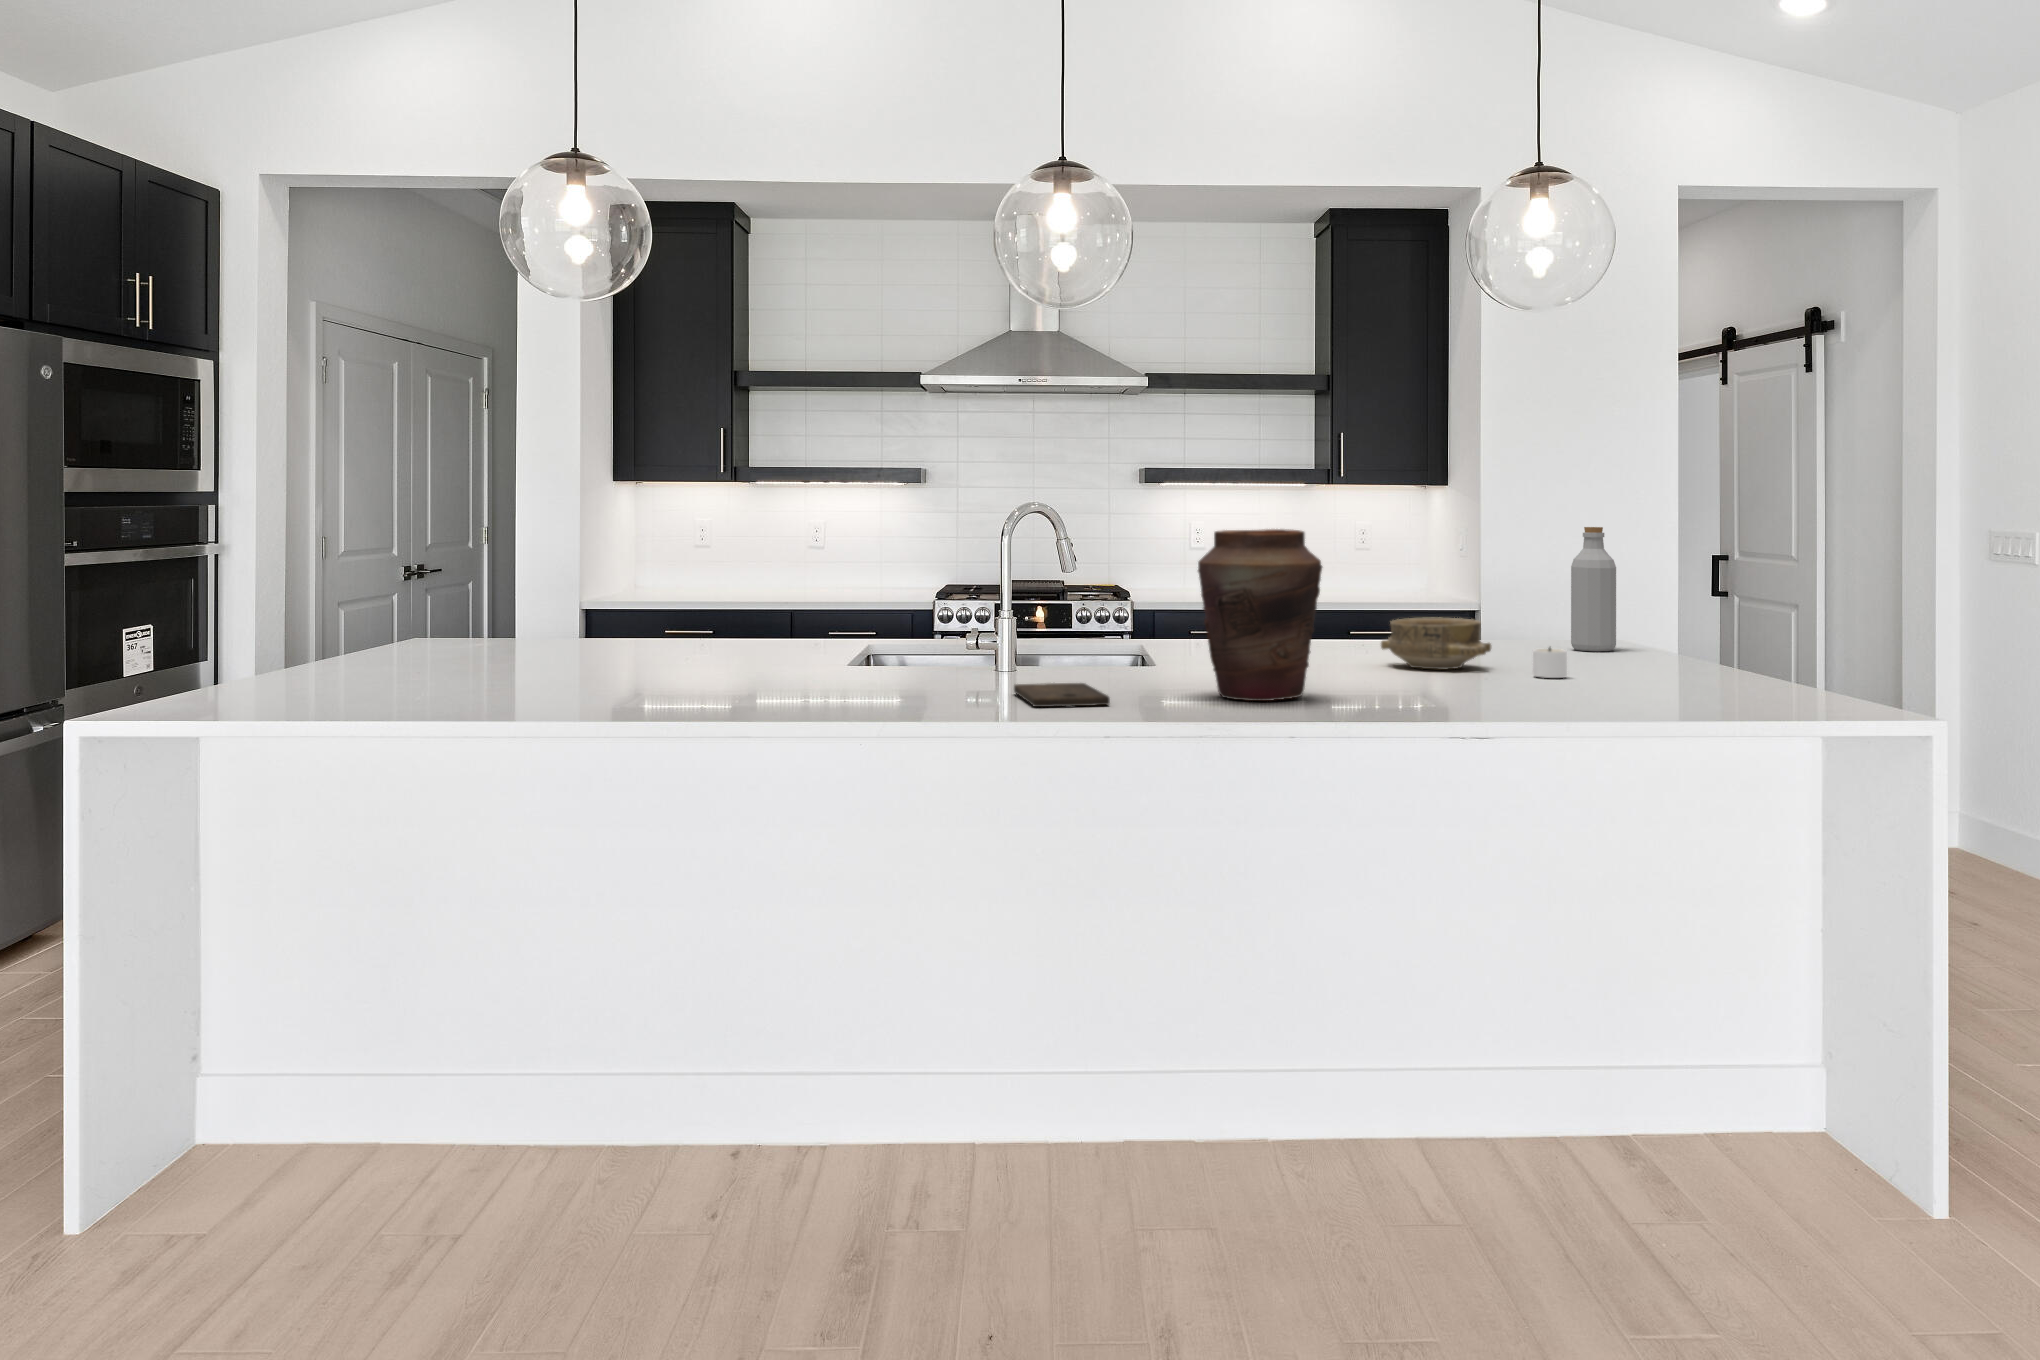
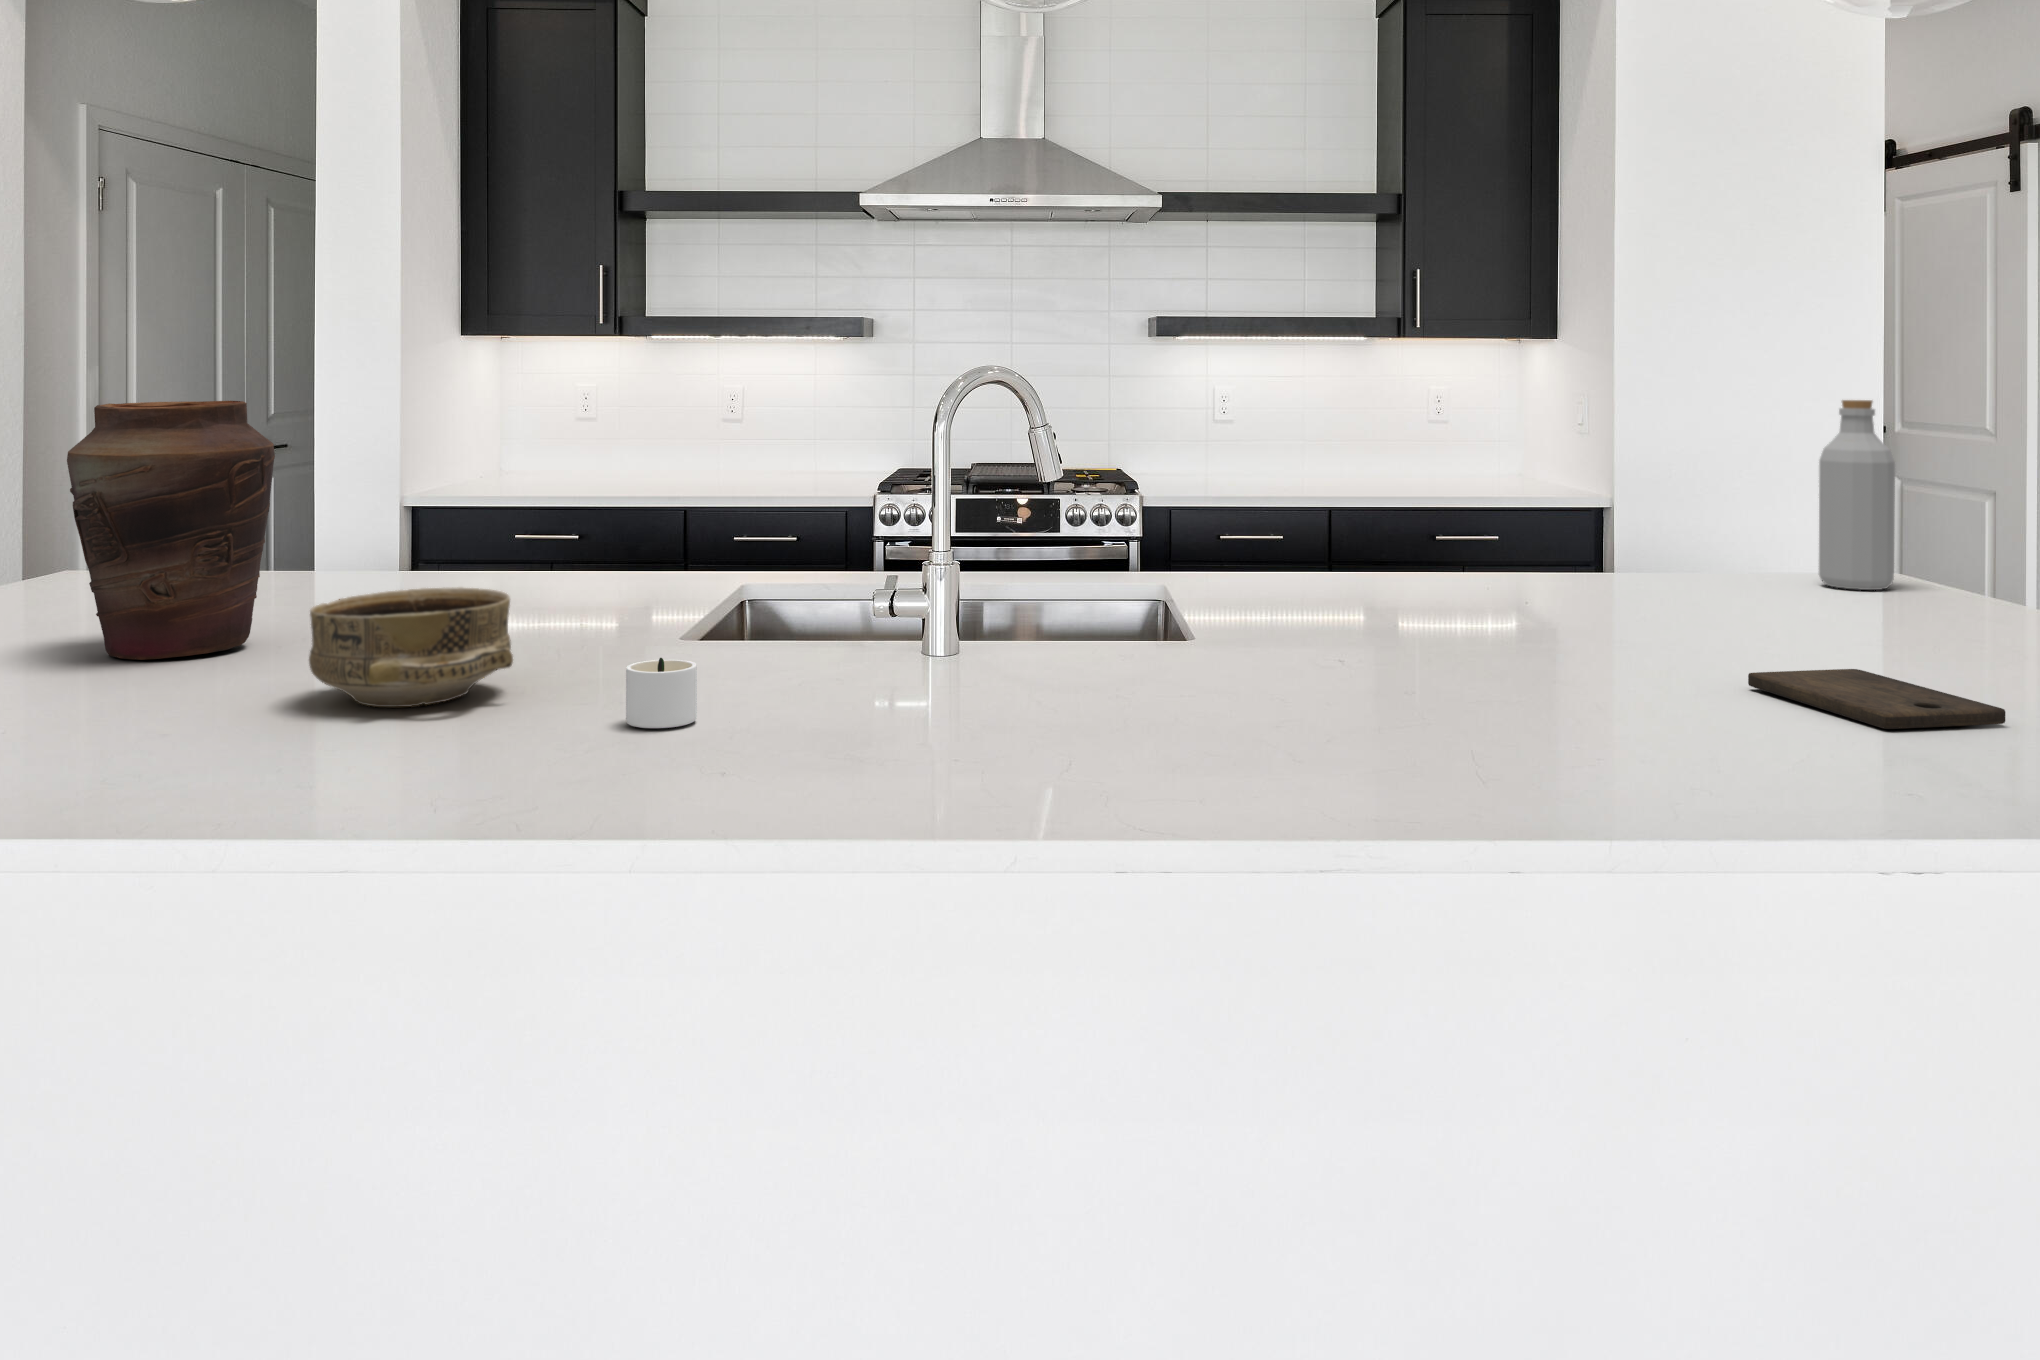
vase: present [1198,529,1322,701] -> present [67,401,275,660]
ceramic bowl: present [1381,618,1491,670] -> present [309,587,513,707]
candle: present [1533,648,1567,678] -> present [626,658,697,728]
cutting board: present [1014,683,1110,707] -> present [1748,669,2005,729]

